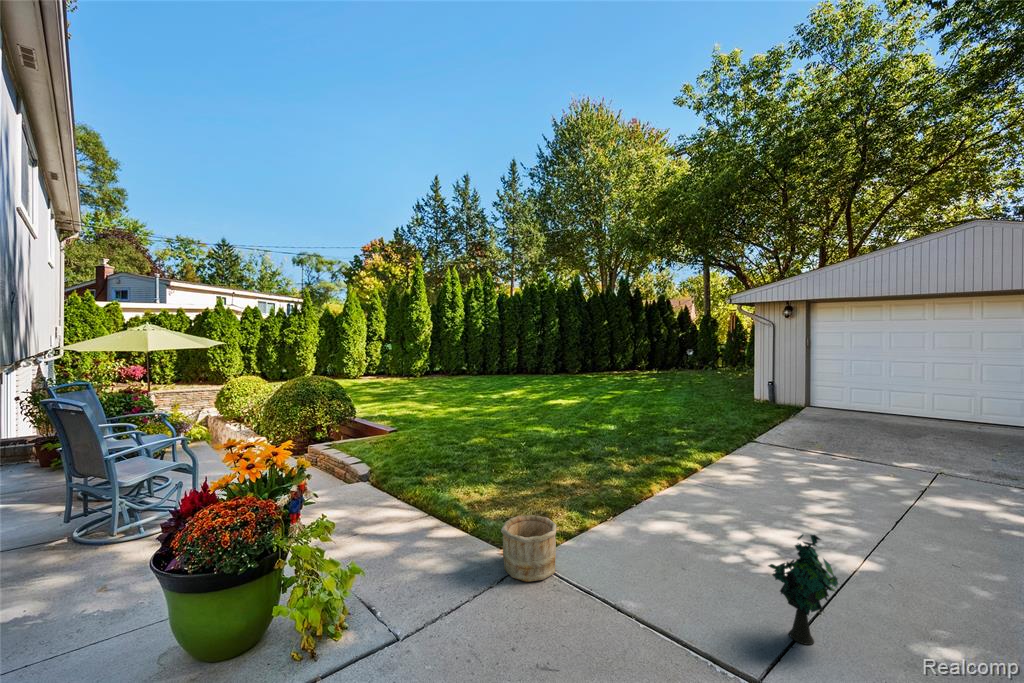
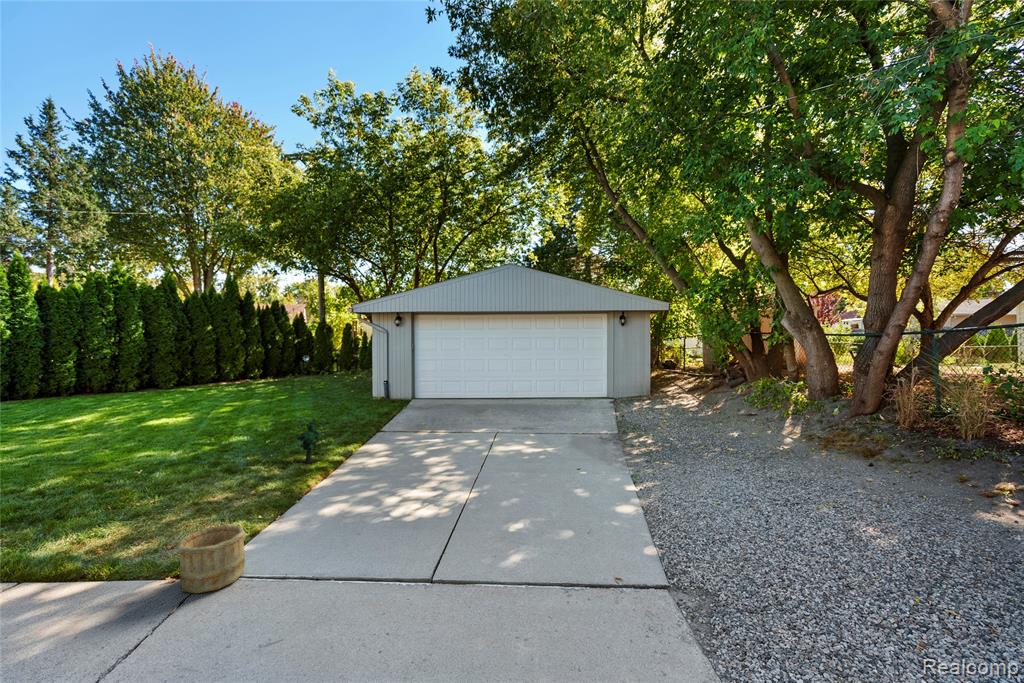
decorative plant: present [768,534,838,645] -> present [296,419,321,463]

